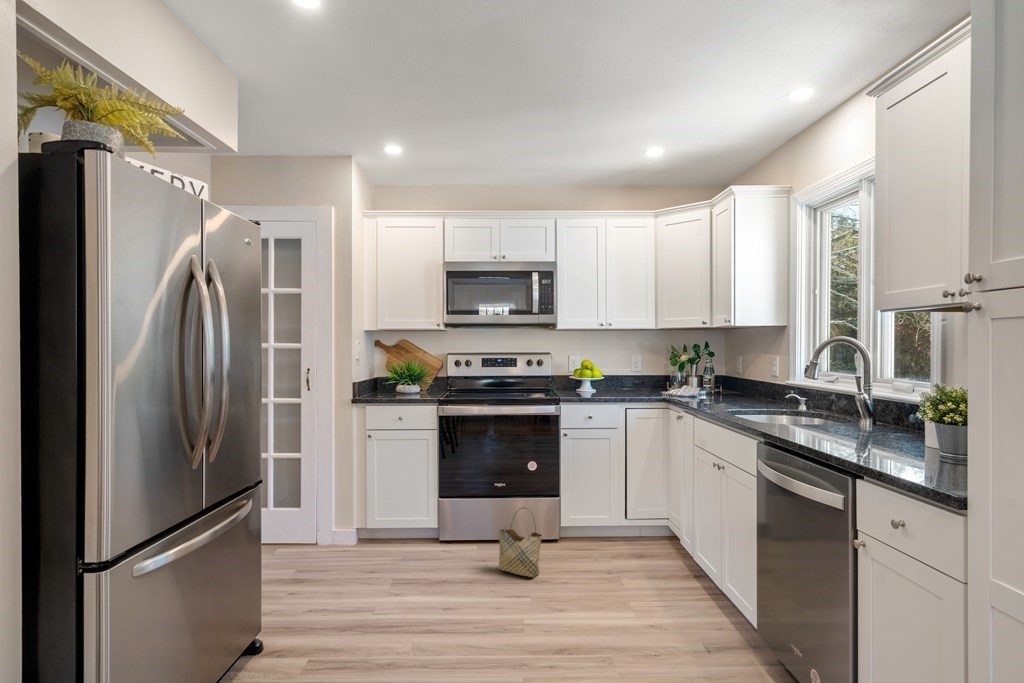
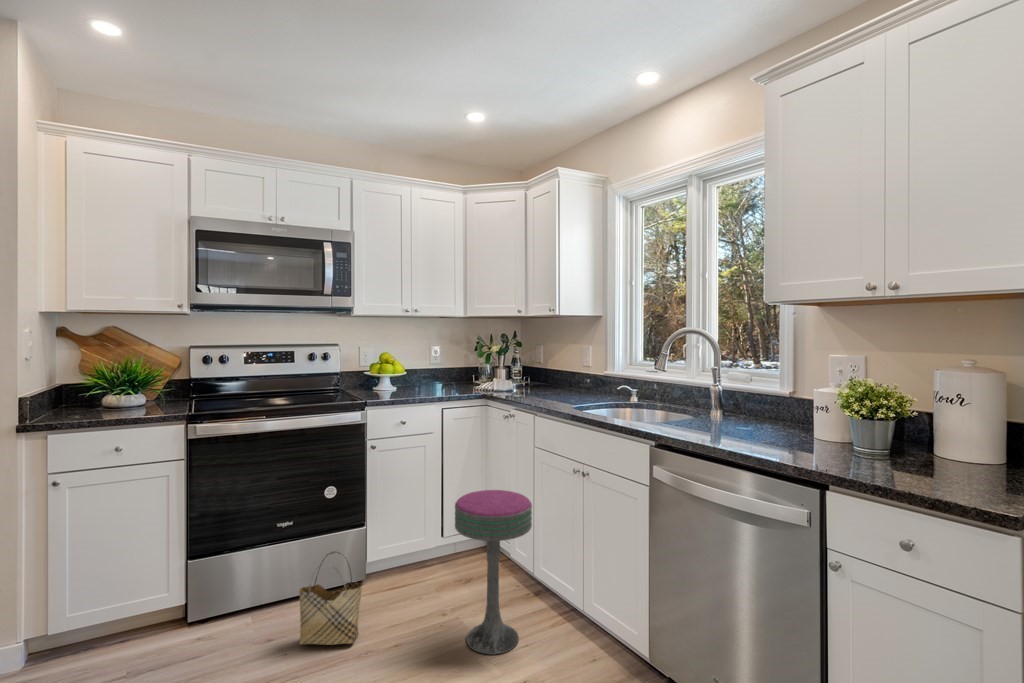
bar stool: none [607,476,674,612] -> present [455,490,532,655]

